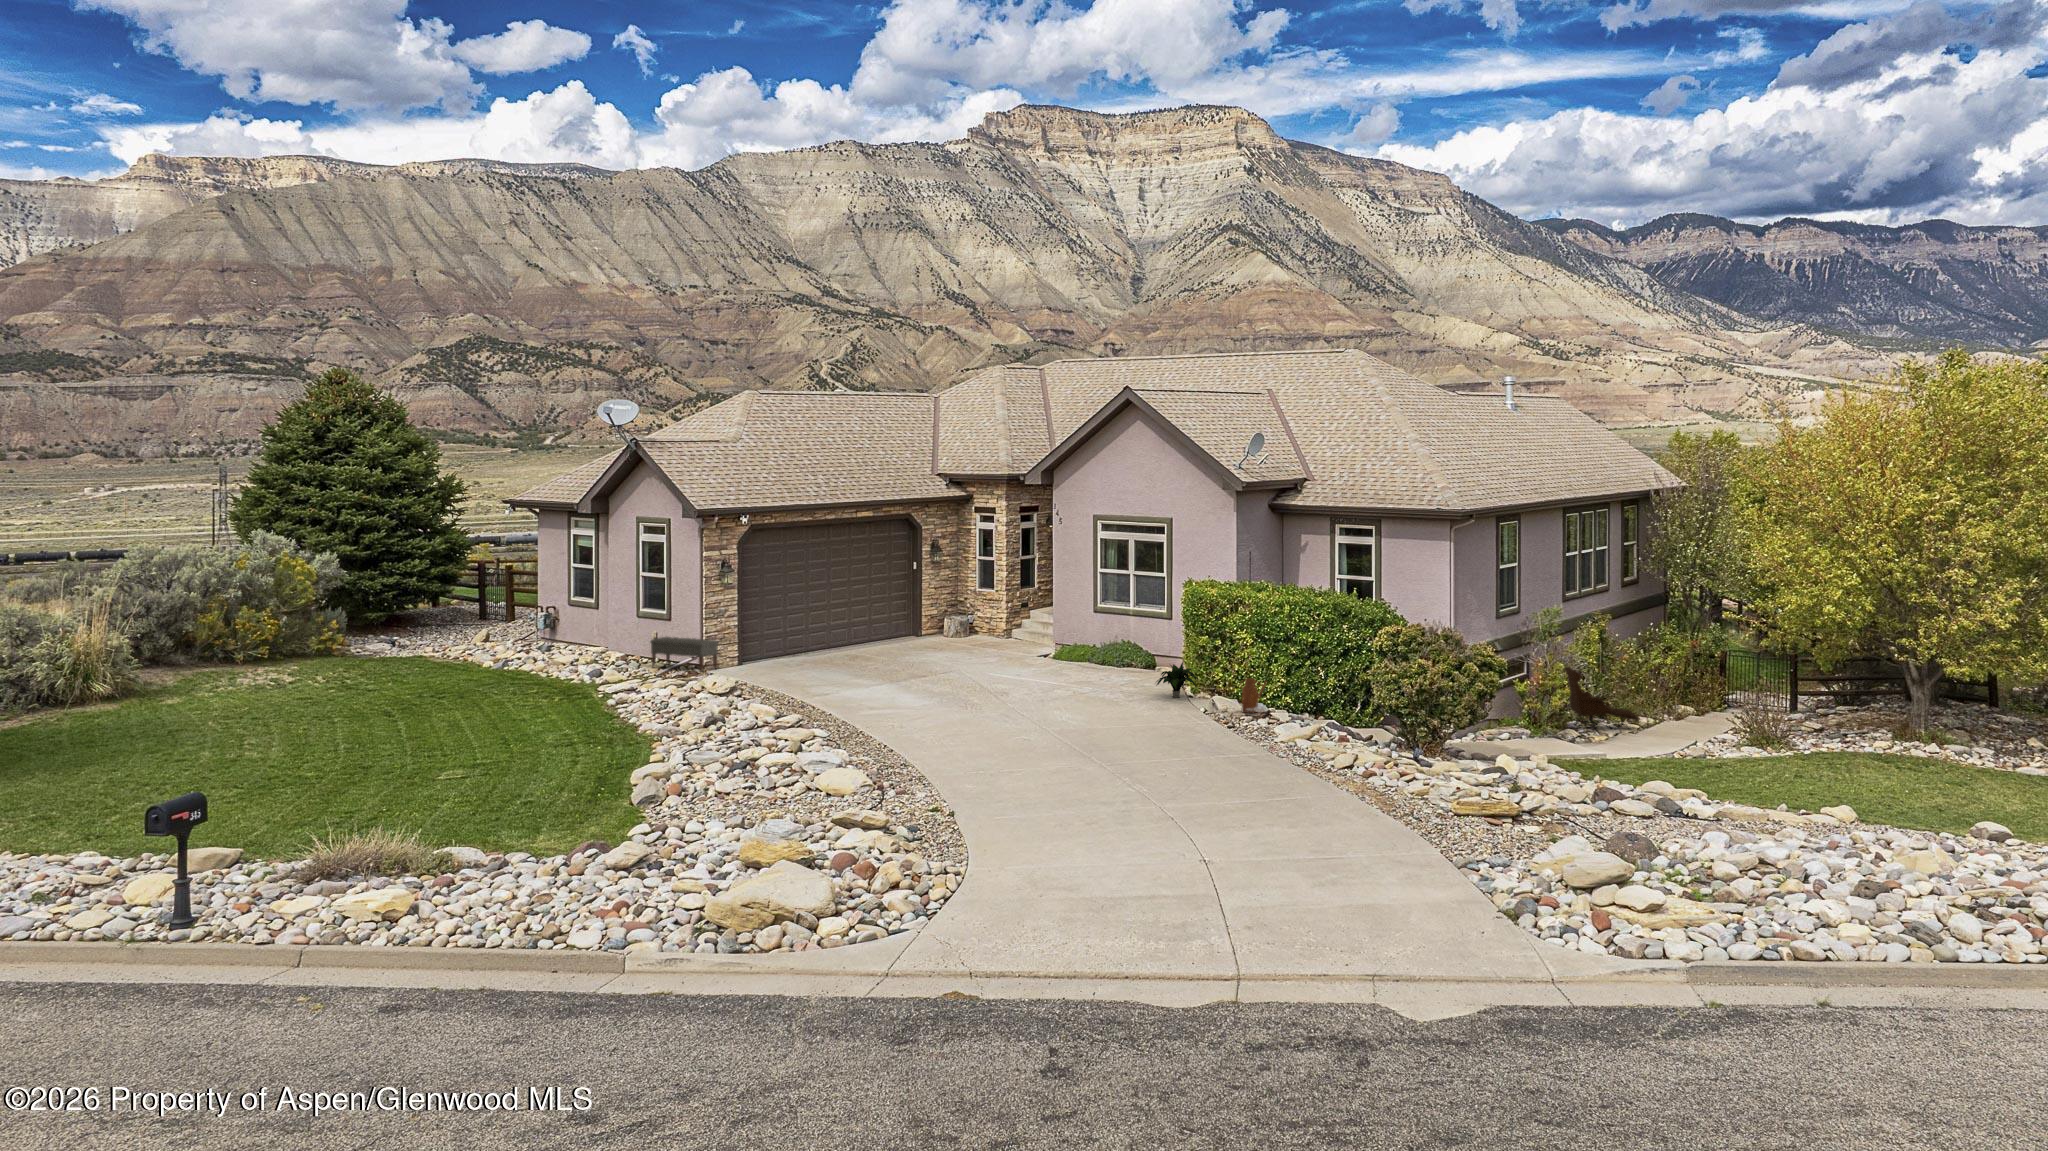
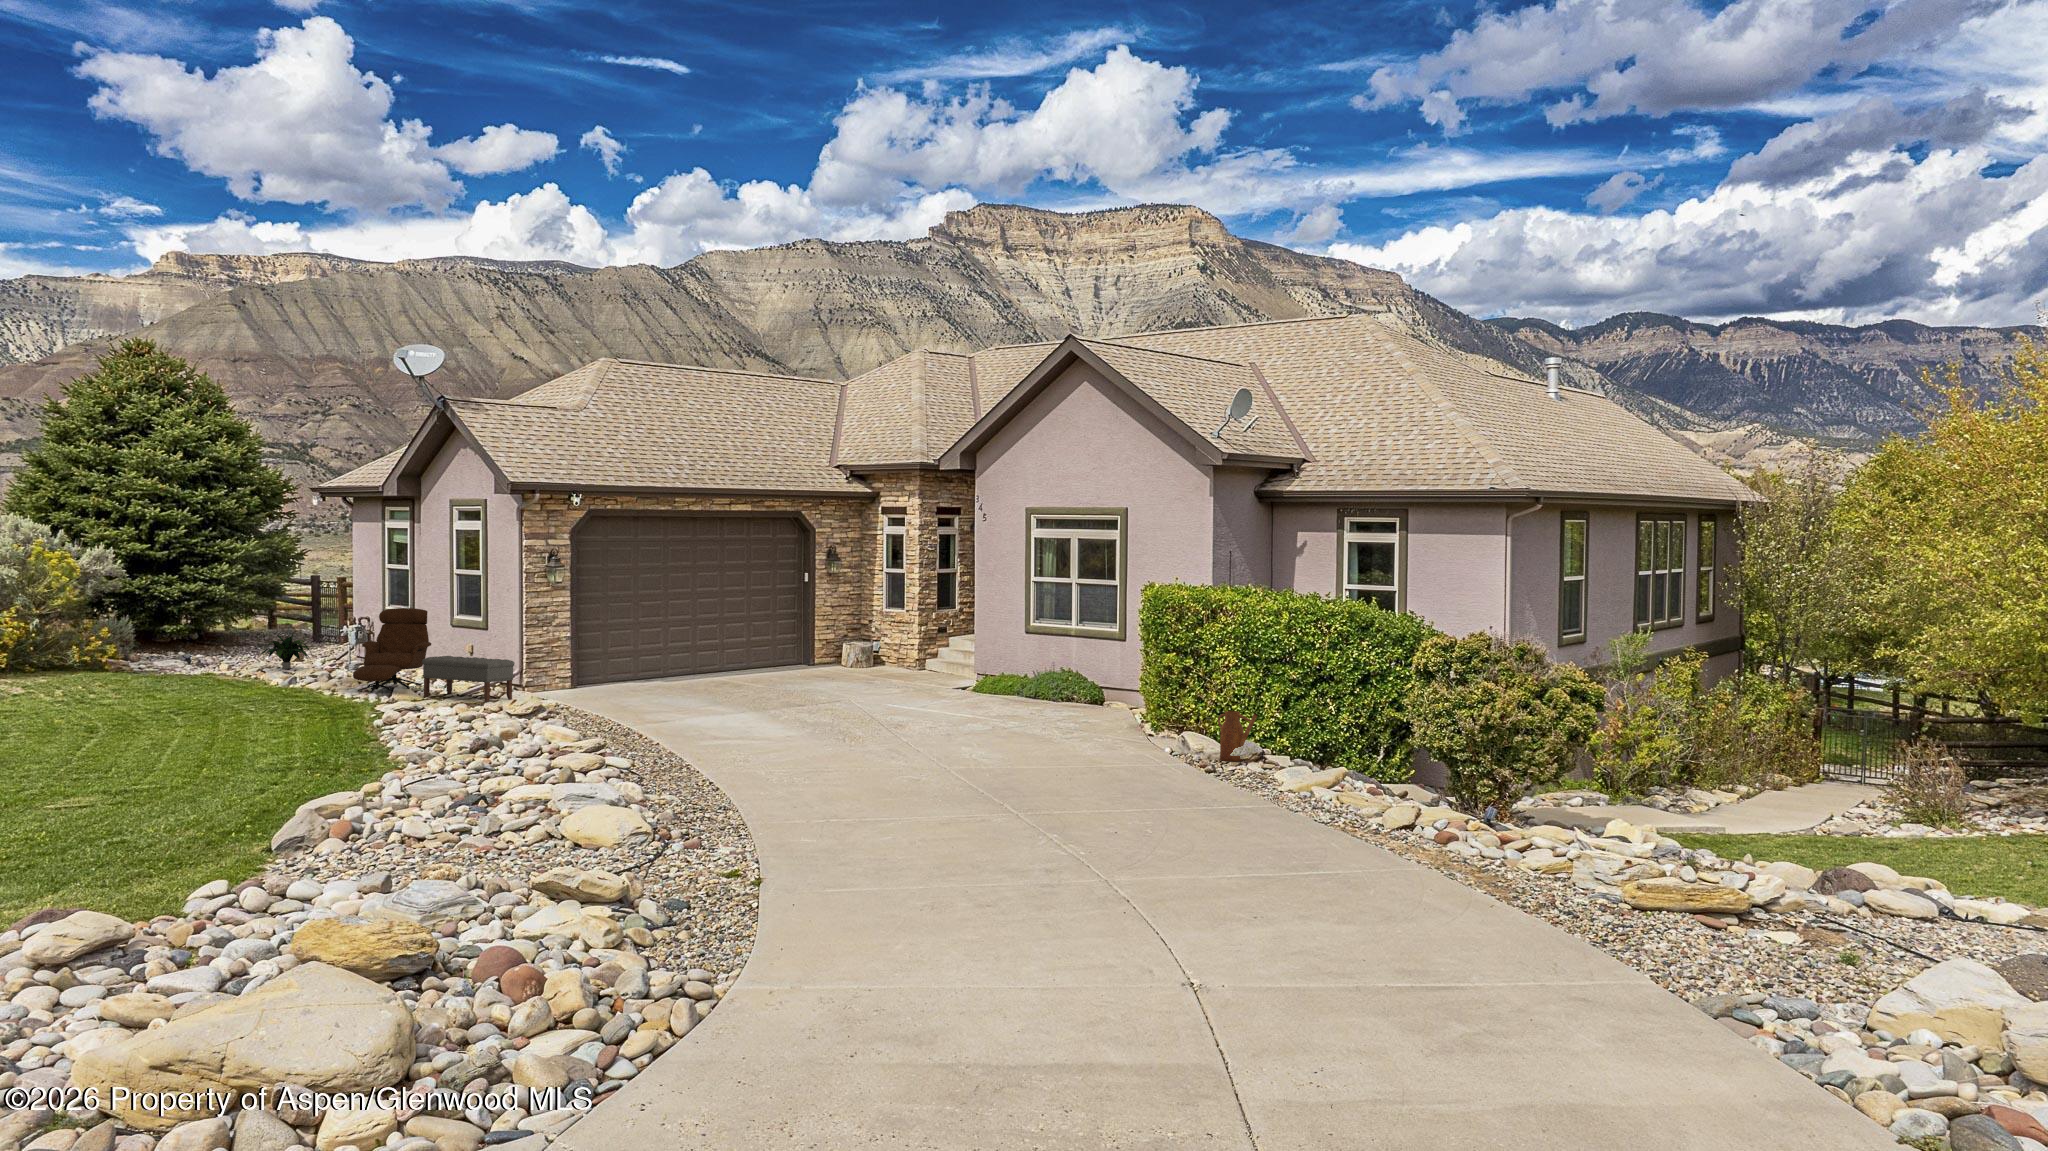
potted plant: present [1156,662,1198,698] -> present [261,634,310,669]
lounge chair: present [1565,667,1639,730] -> present [353,608,431,693]

